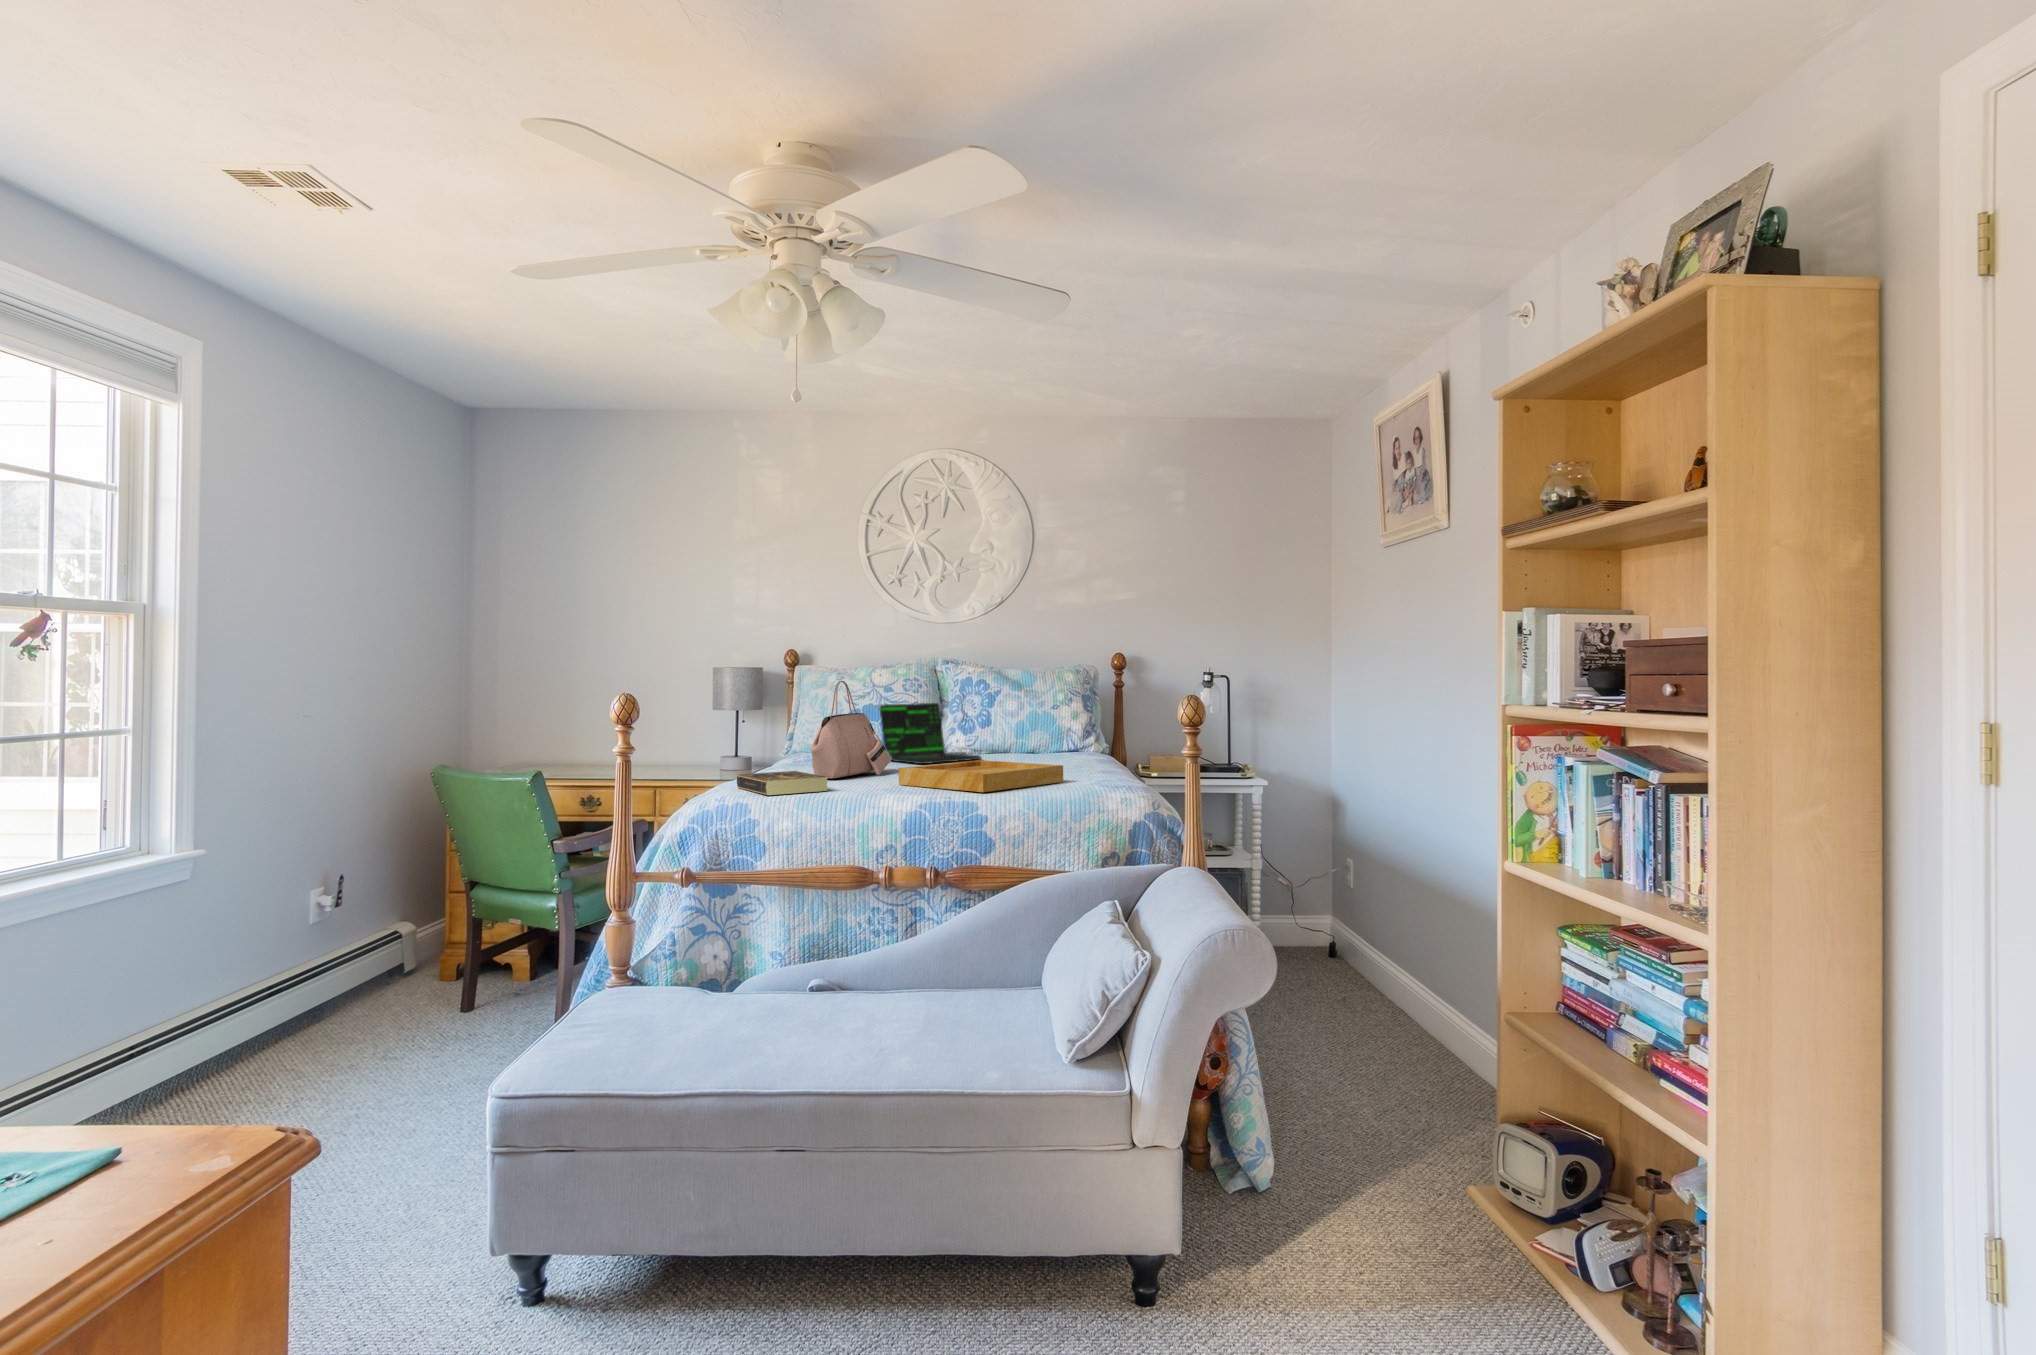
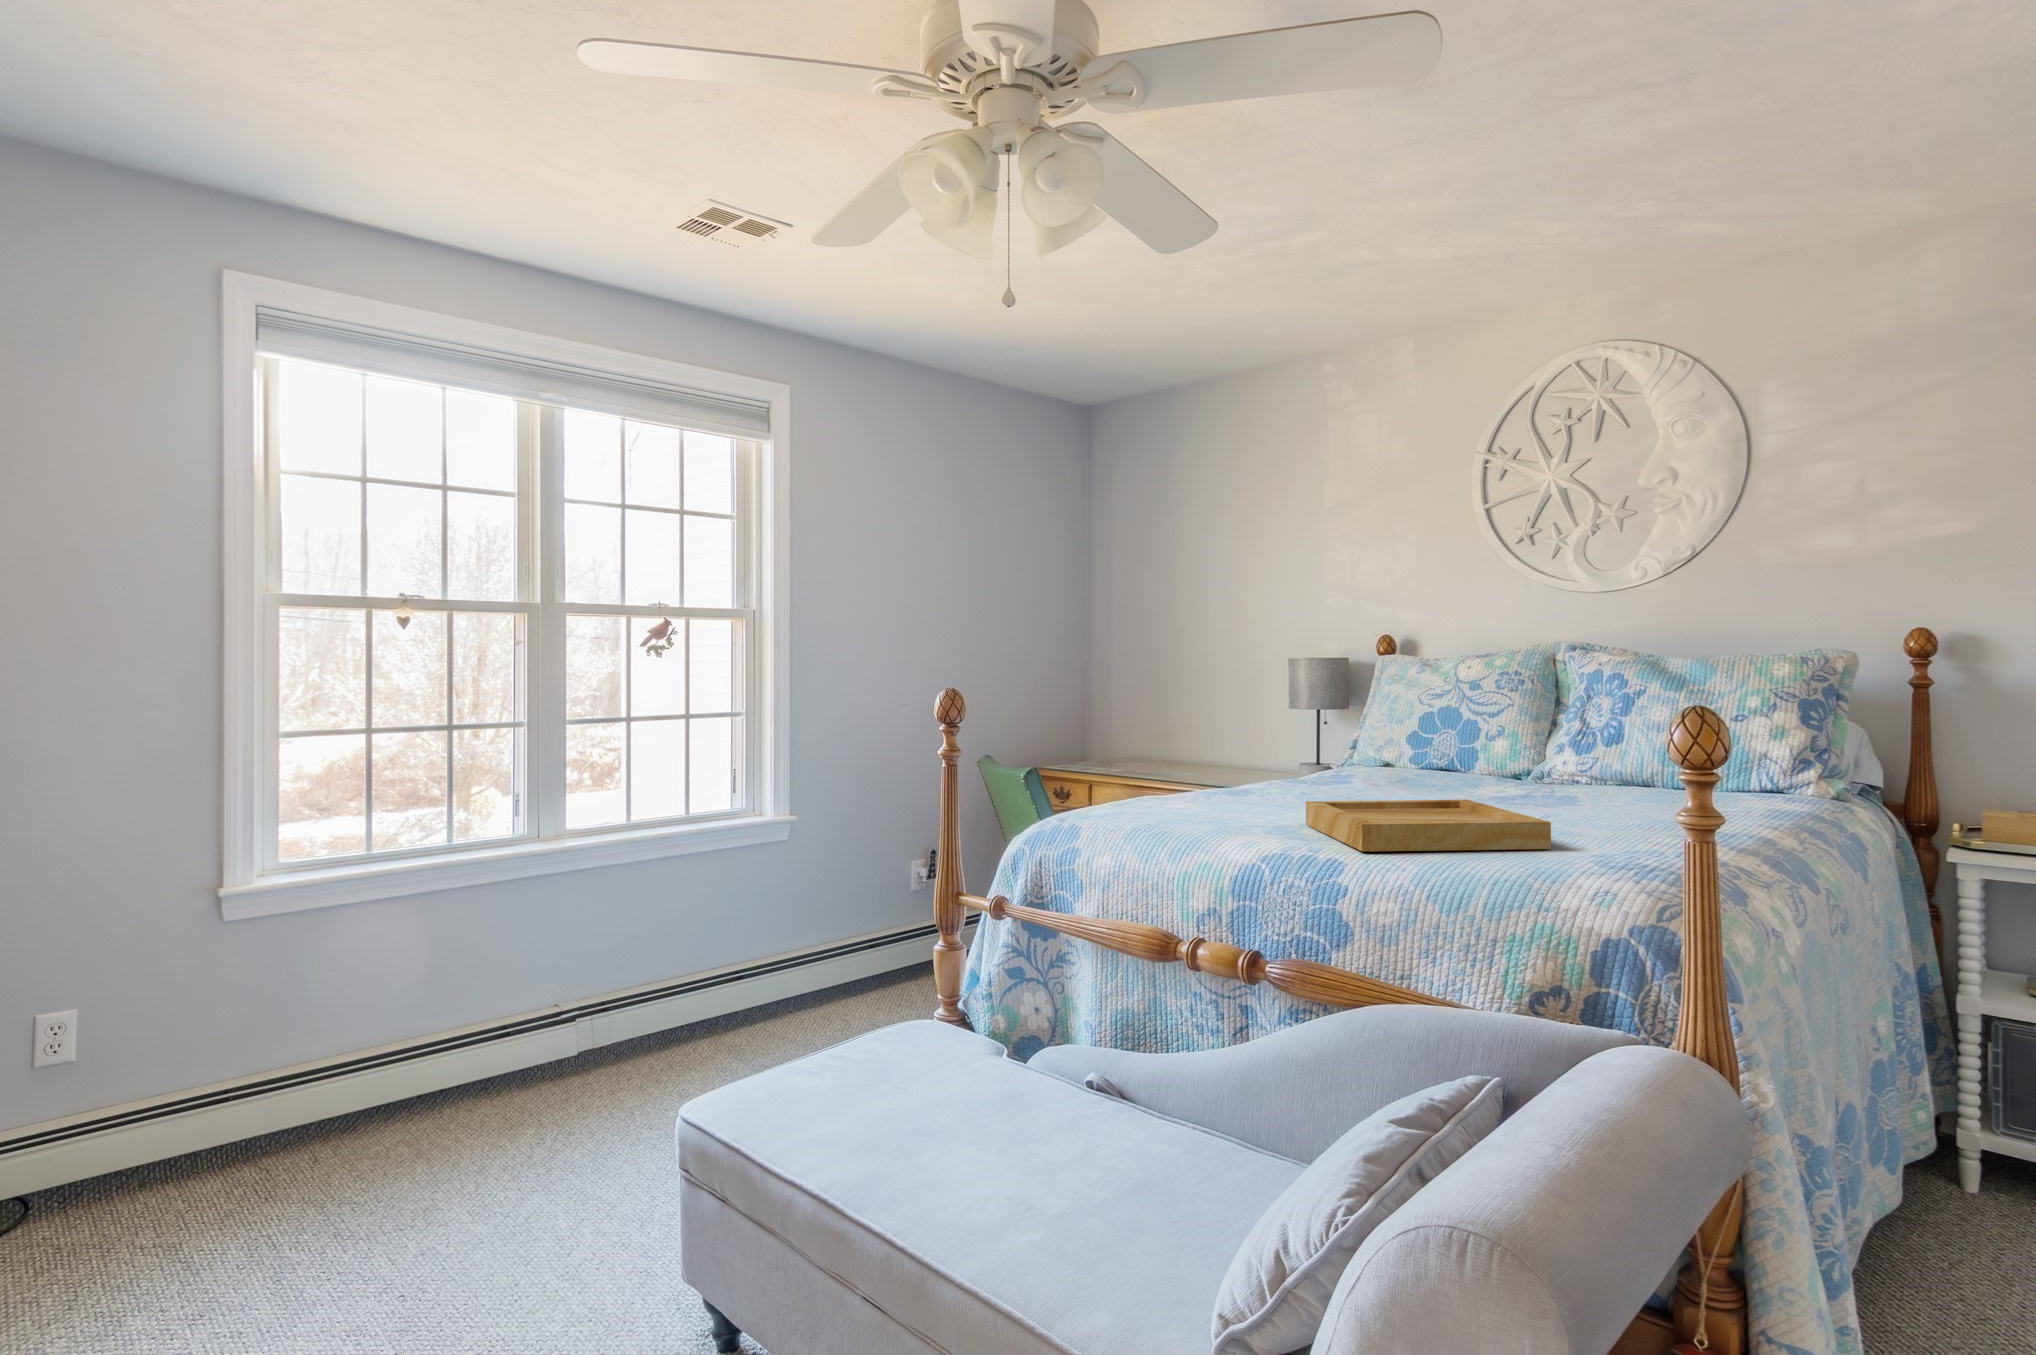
handbag: present [811,681,891,779] -> none [1227,678,1361,808]
laptop: present [879,703,981,764] -> none [1415,709,1558,796]
book: present [737,771,827,795] -> none [1110,792,1200,823]

